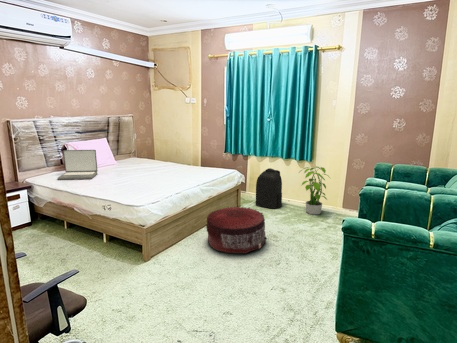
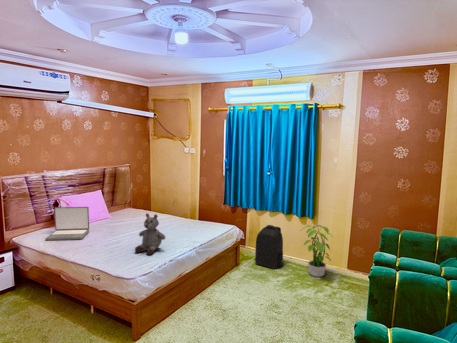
stuffed bear: none [142,152,170,189] -> present [135,214,165,255]
pouf: present [206,207,267,253] -> none [202,272,268,331]

